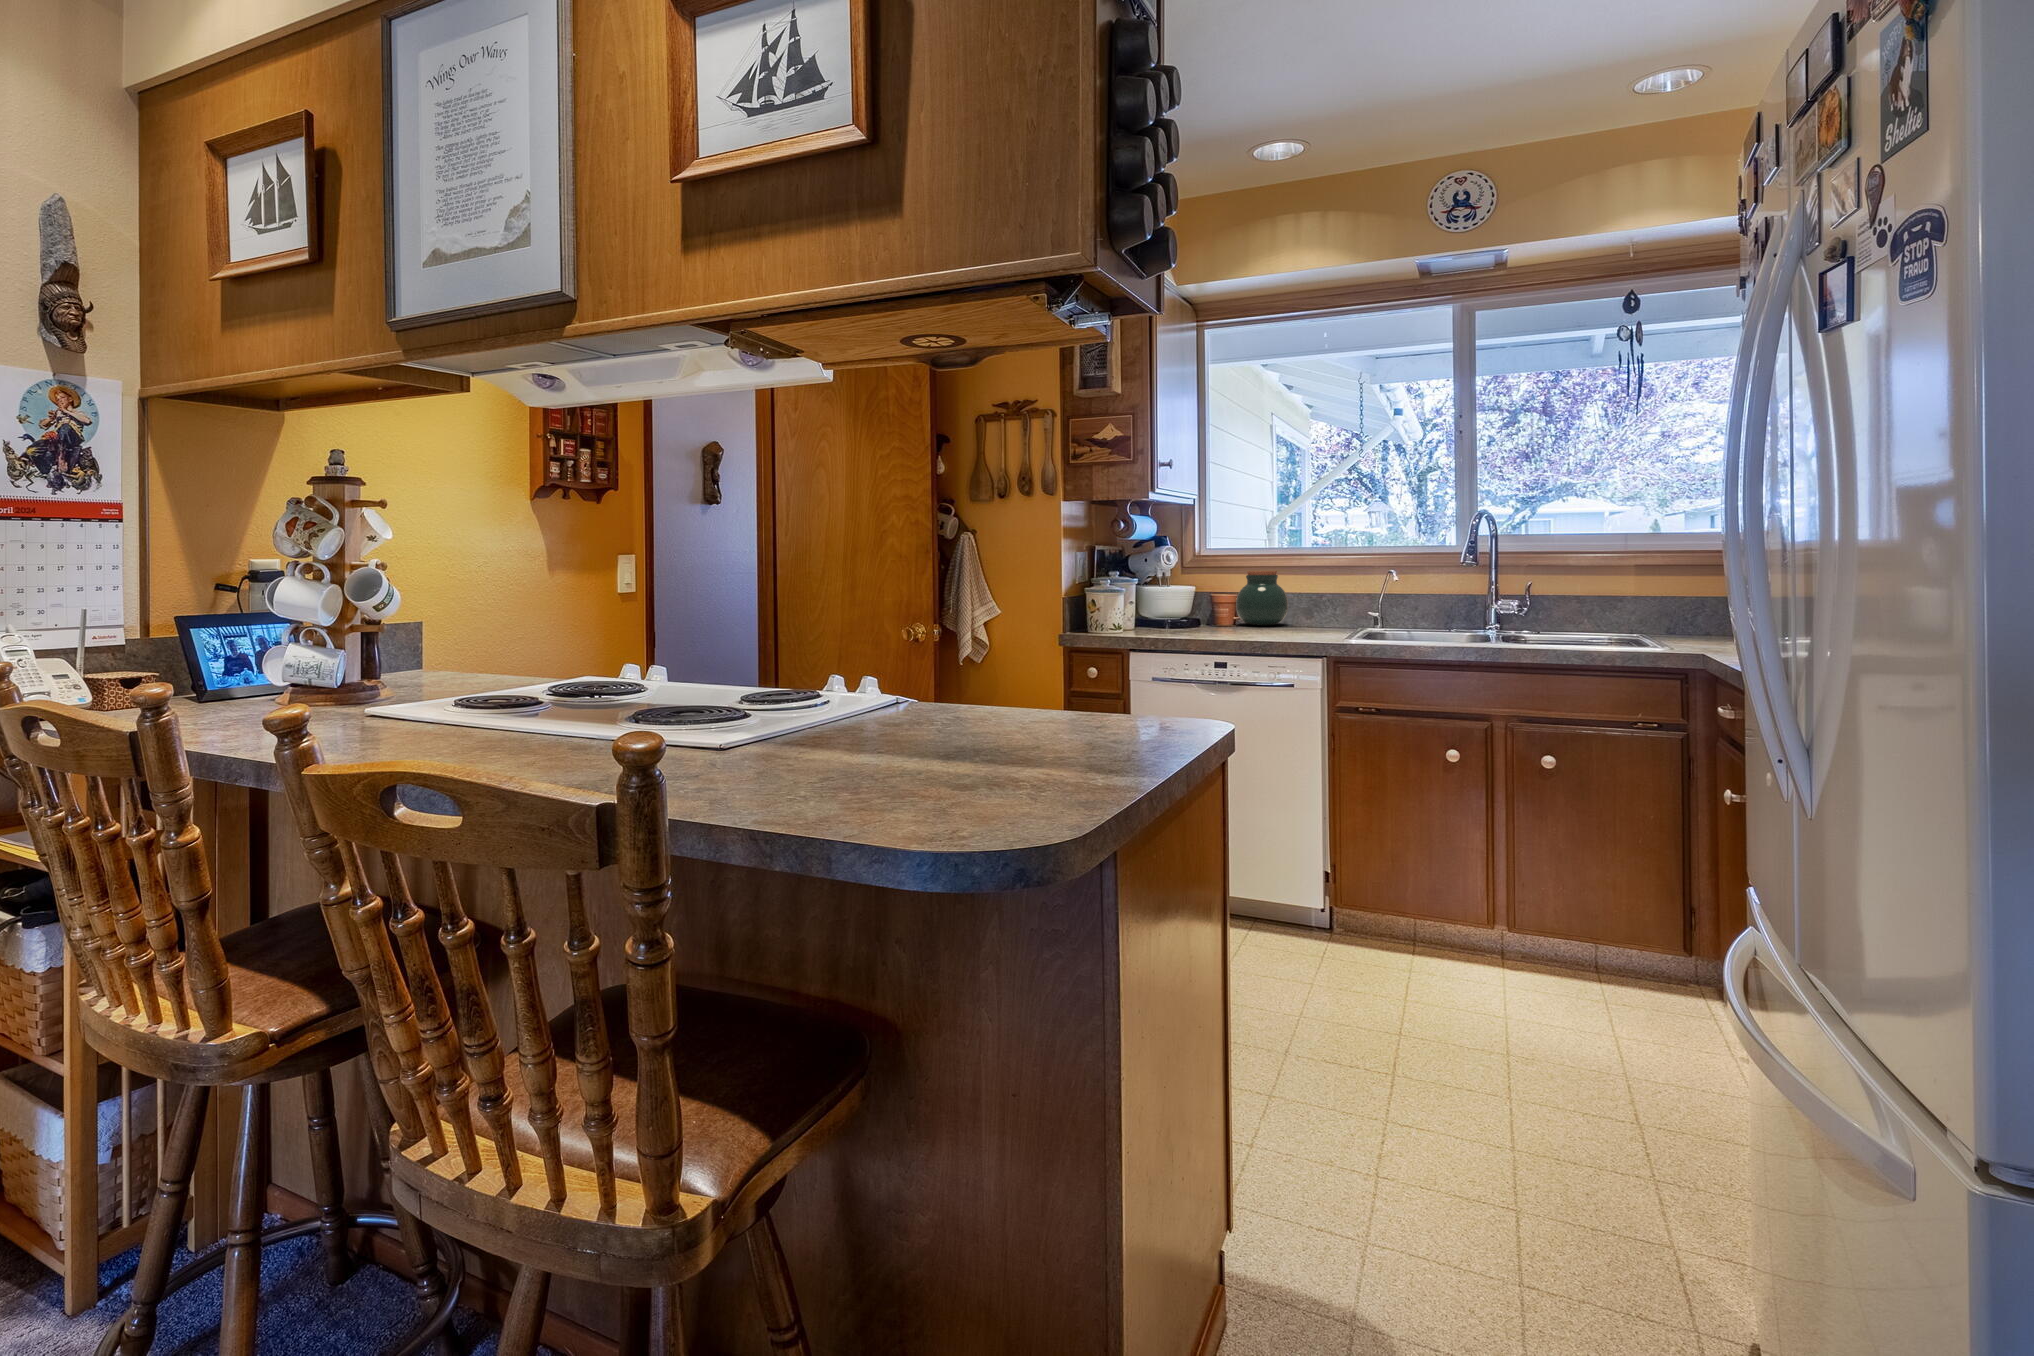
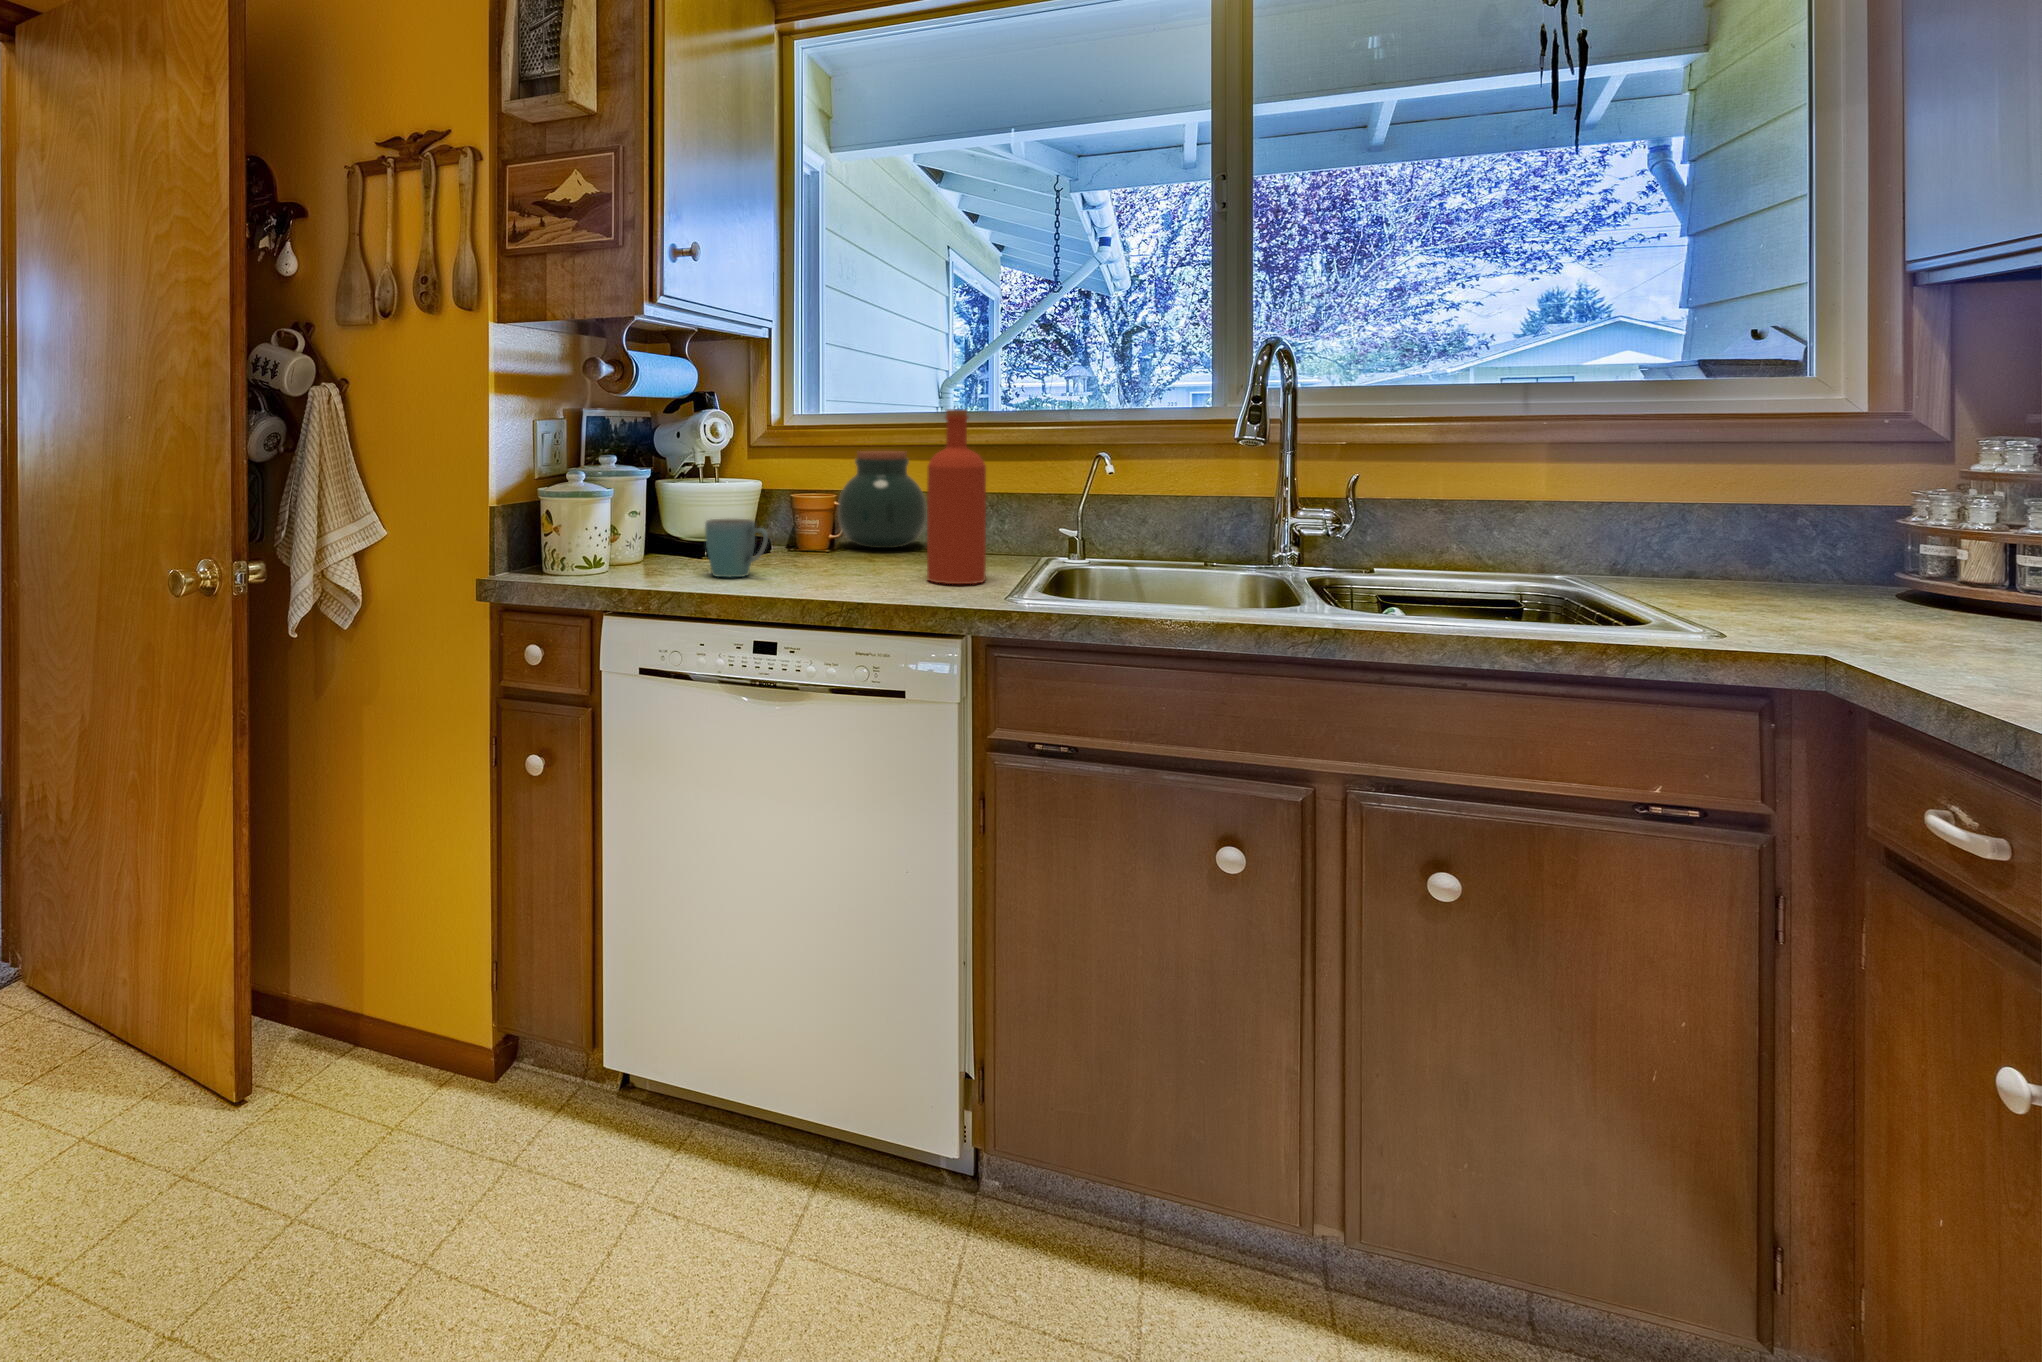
bottle: none [1297,546,1329,636] -> present [927,409,986,584]
mug: none [1175,606,1211,635] -> present [705,519,768,577]

